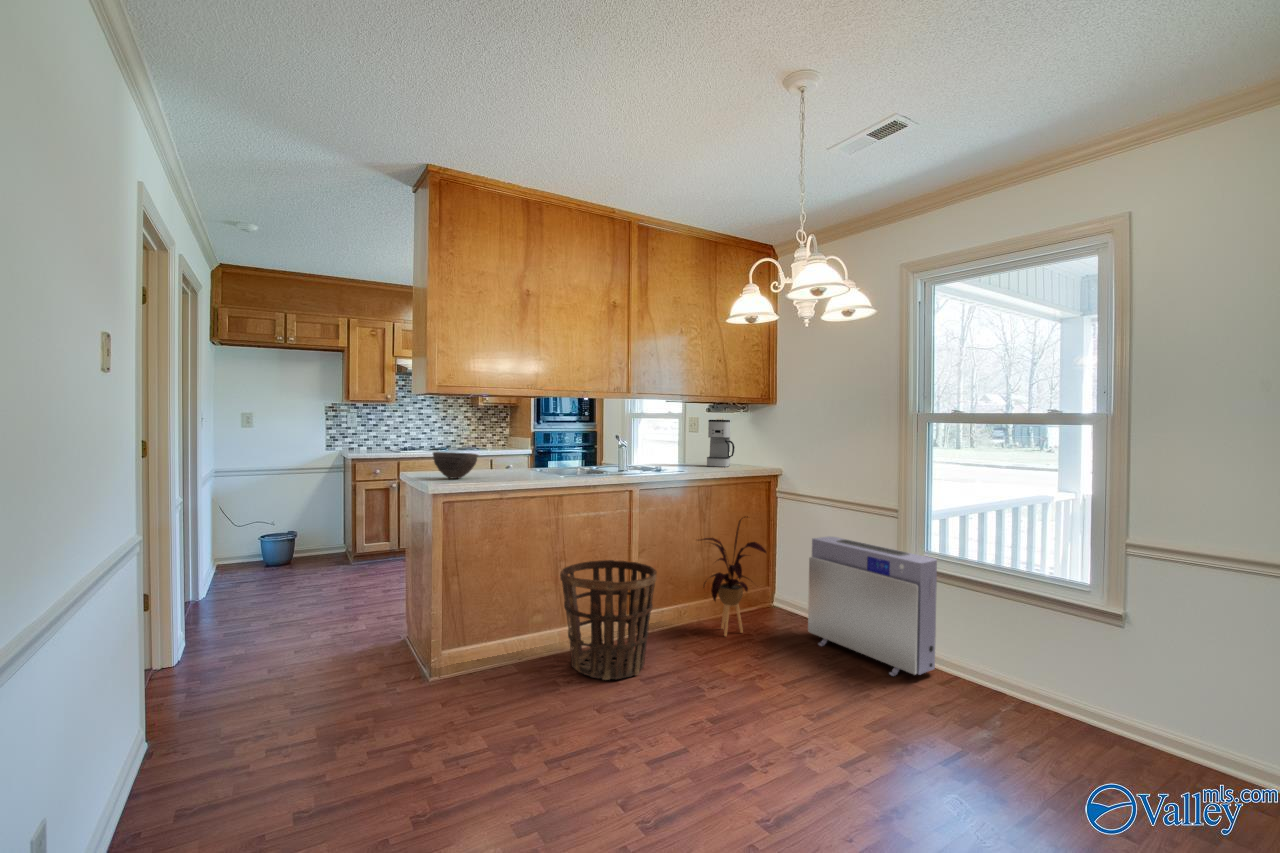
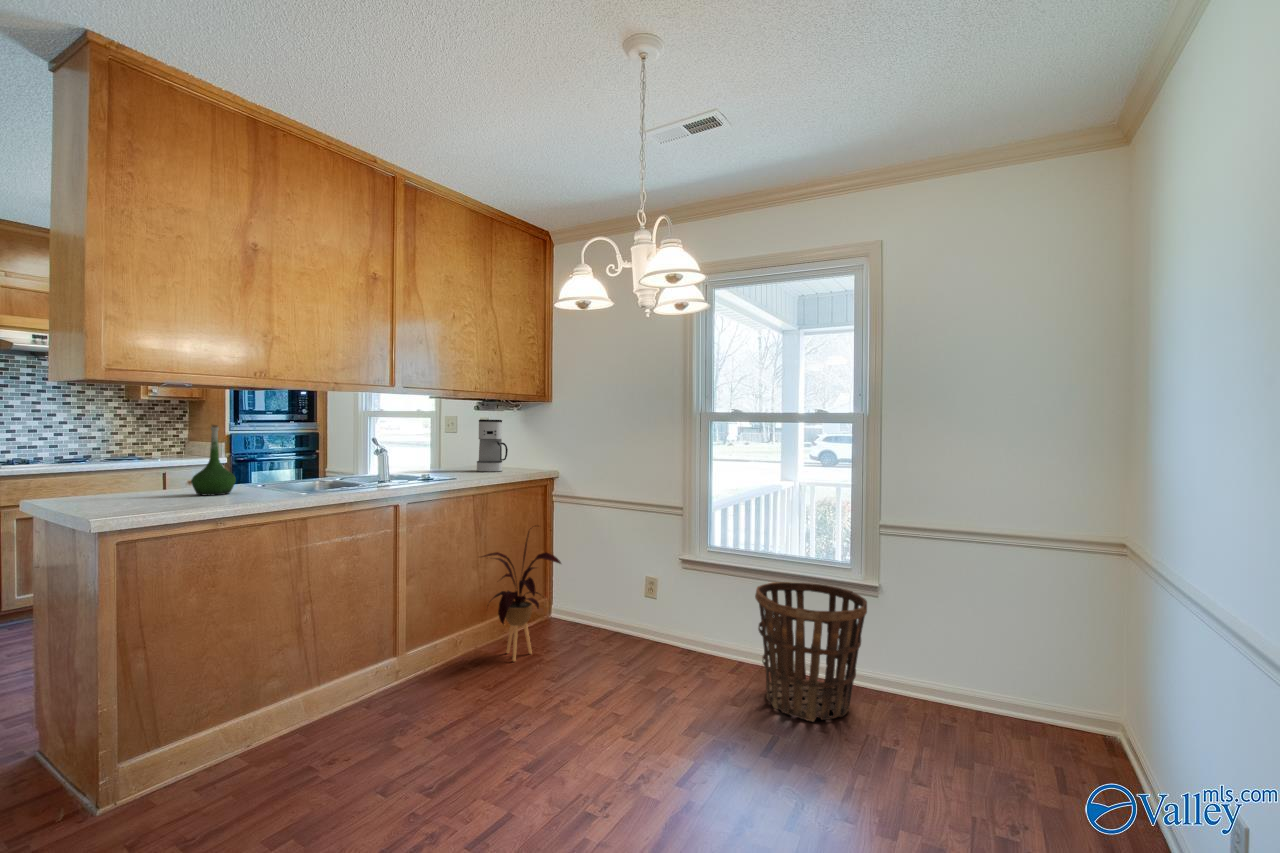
vase: none [492,425,519,476] -> present [191,425,236,496]
bowl: present [433,452,478,479] -> none [87,465,172,504]
air purifier: present [808,537,937,676] -> none [599,539,725,673]
basket: present [560,560,657,680] -> present [755,582,867,721]

